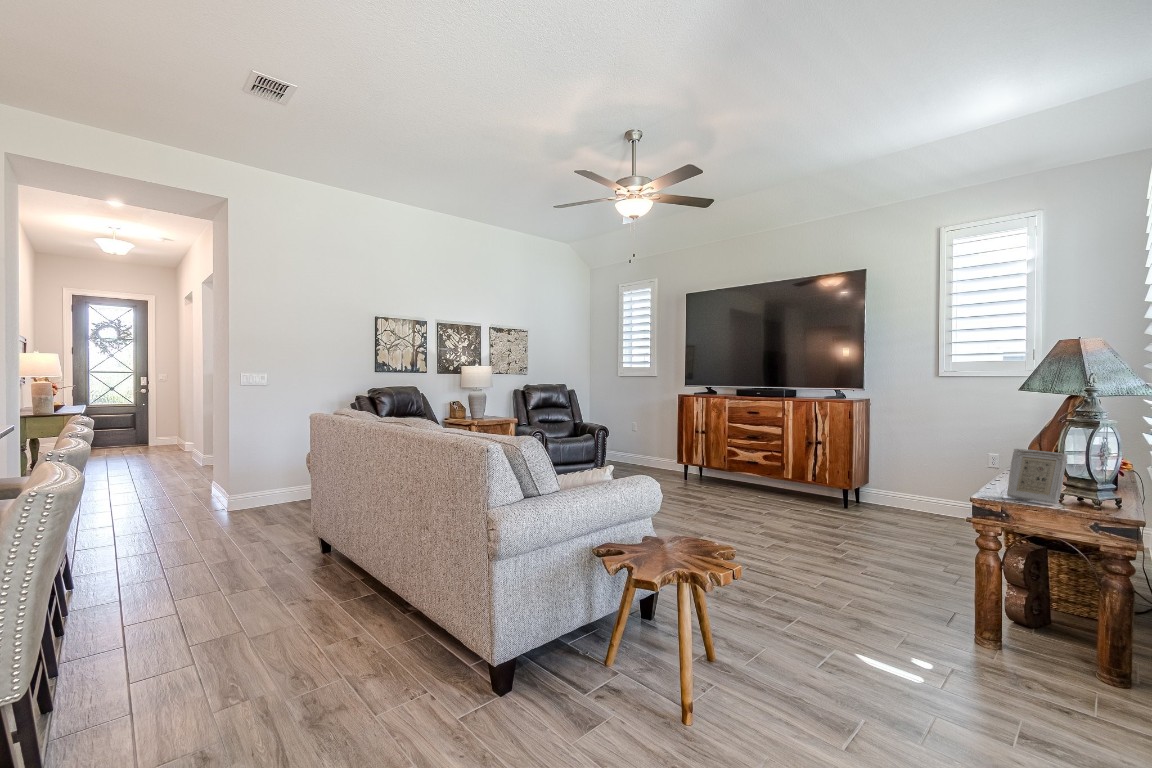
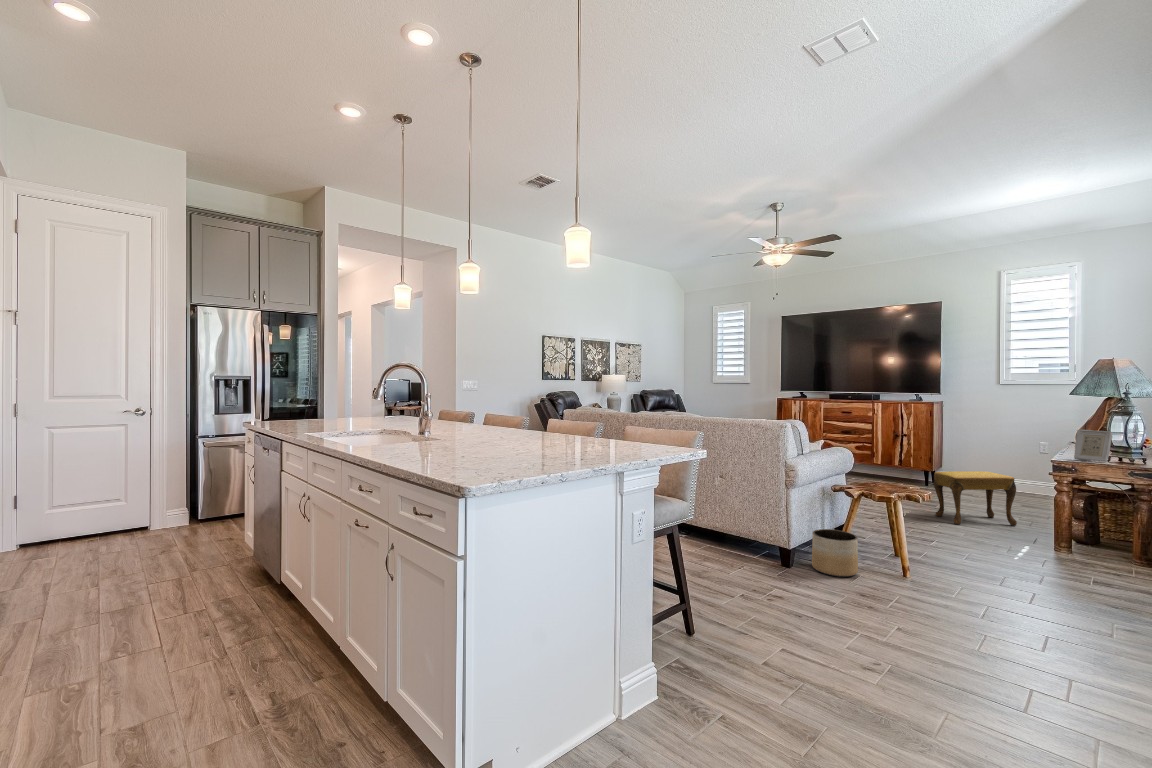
footstool: none [826,501,936,583] -> present [934,471,1017,526]
planter: none [549,621,620,718] -> present [812,529,858,577]

